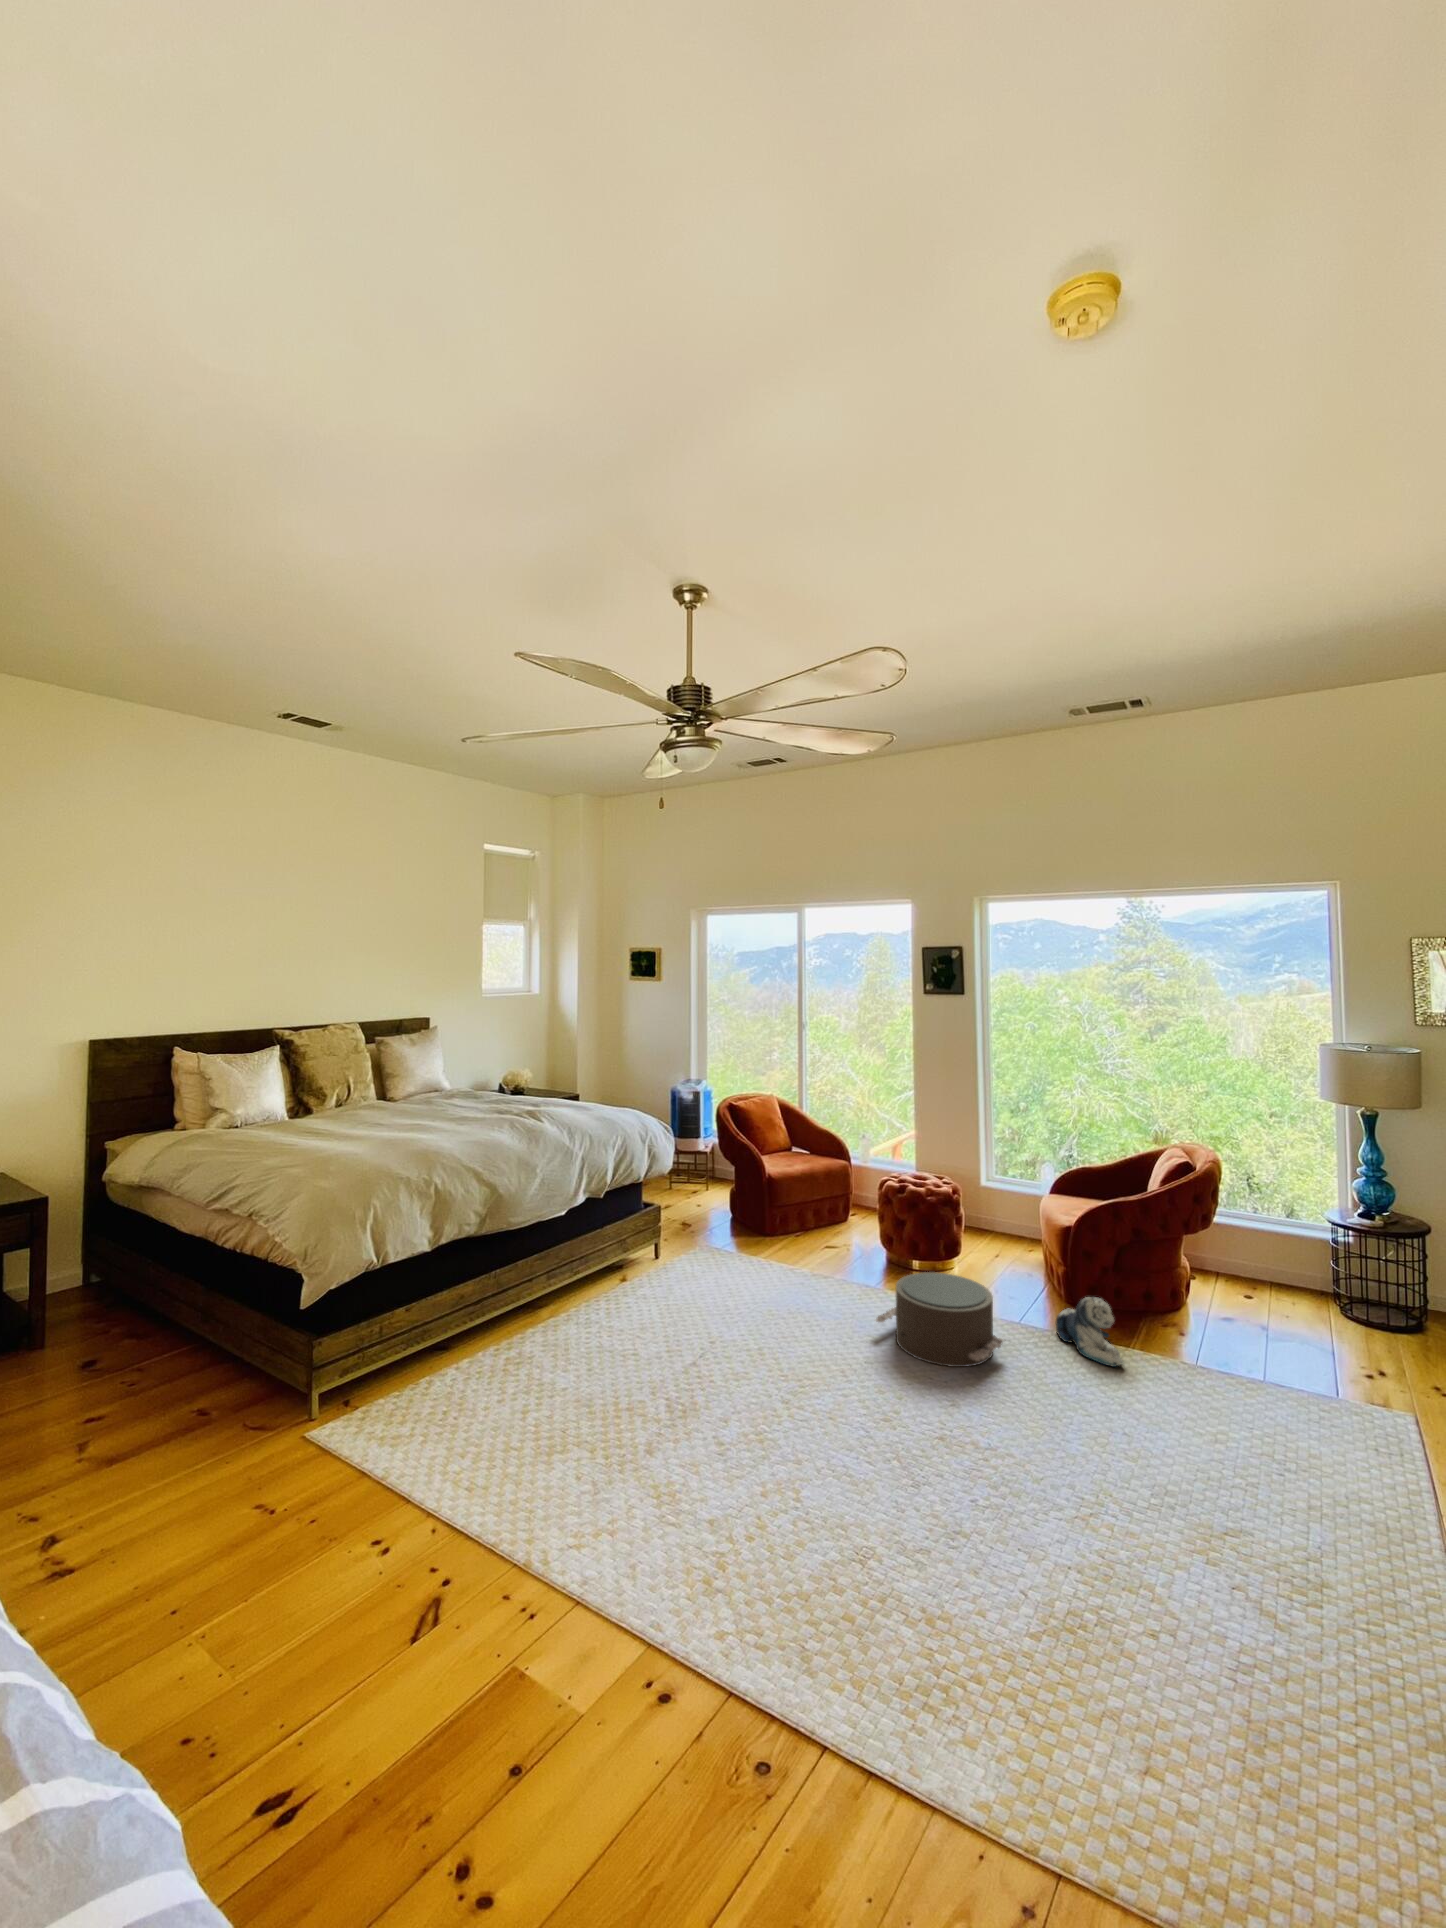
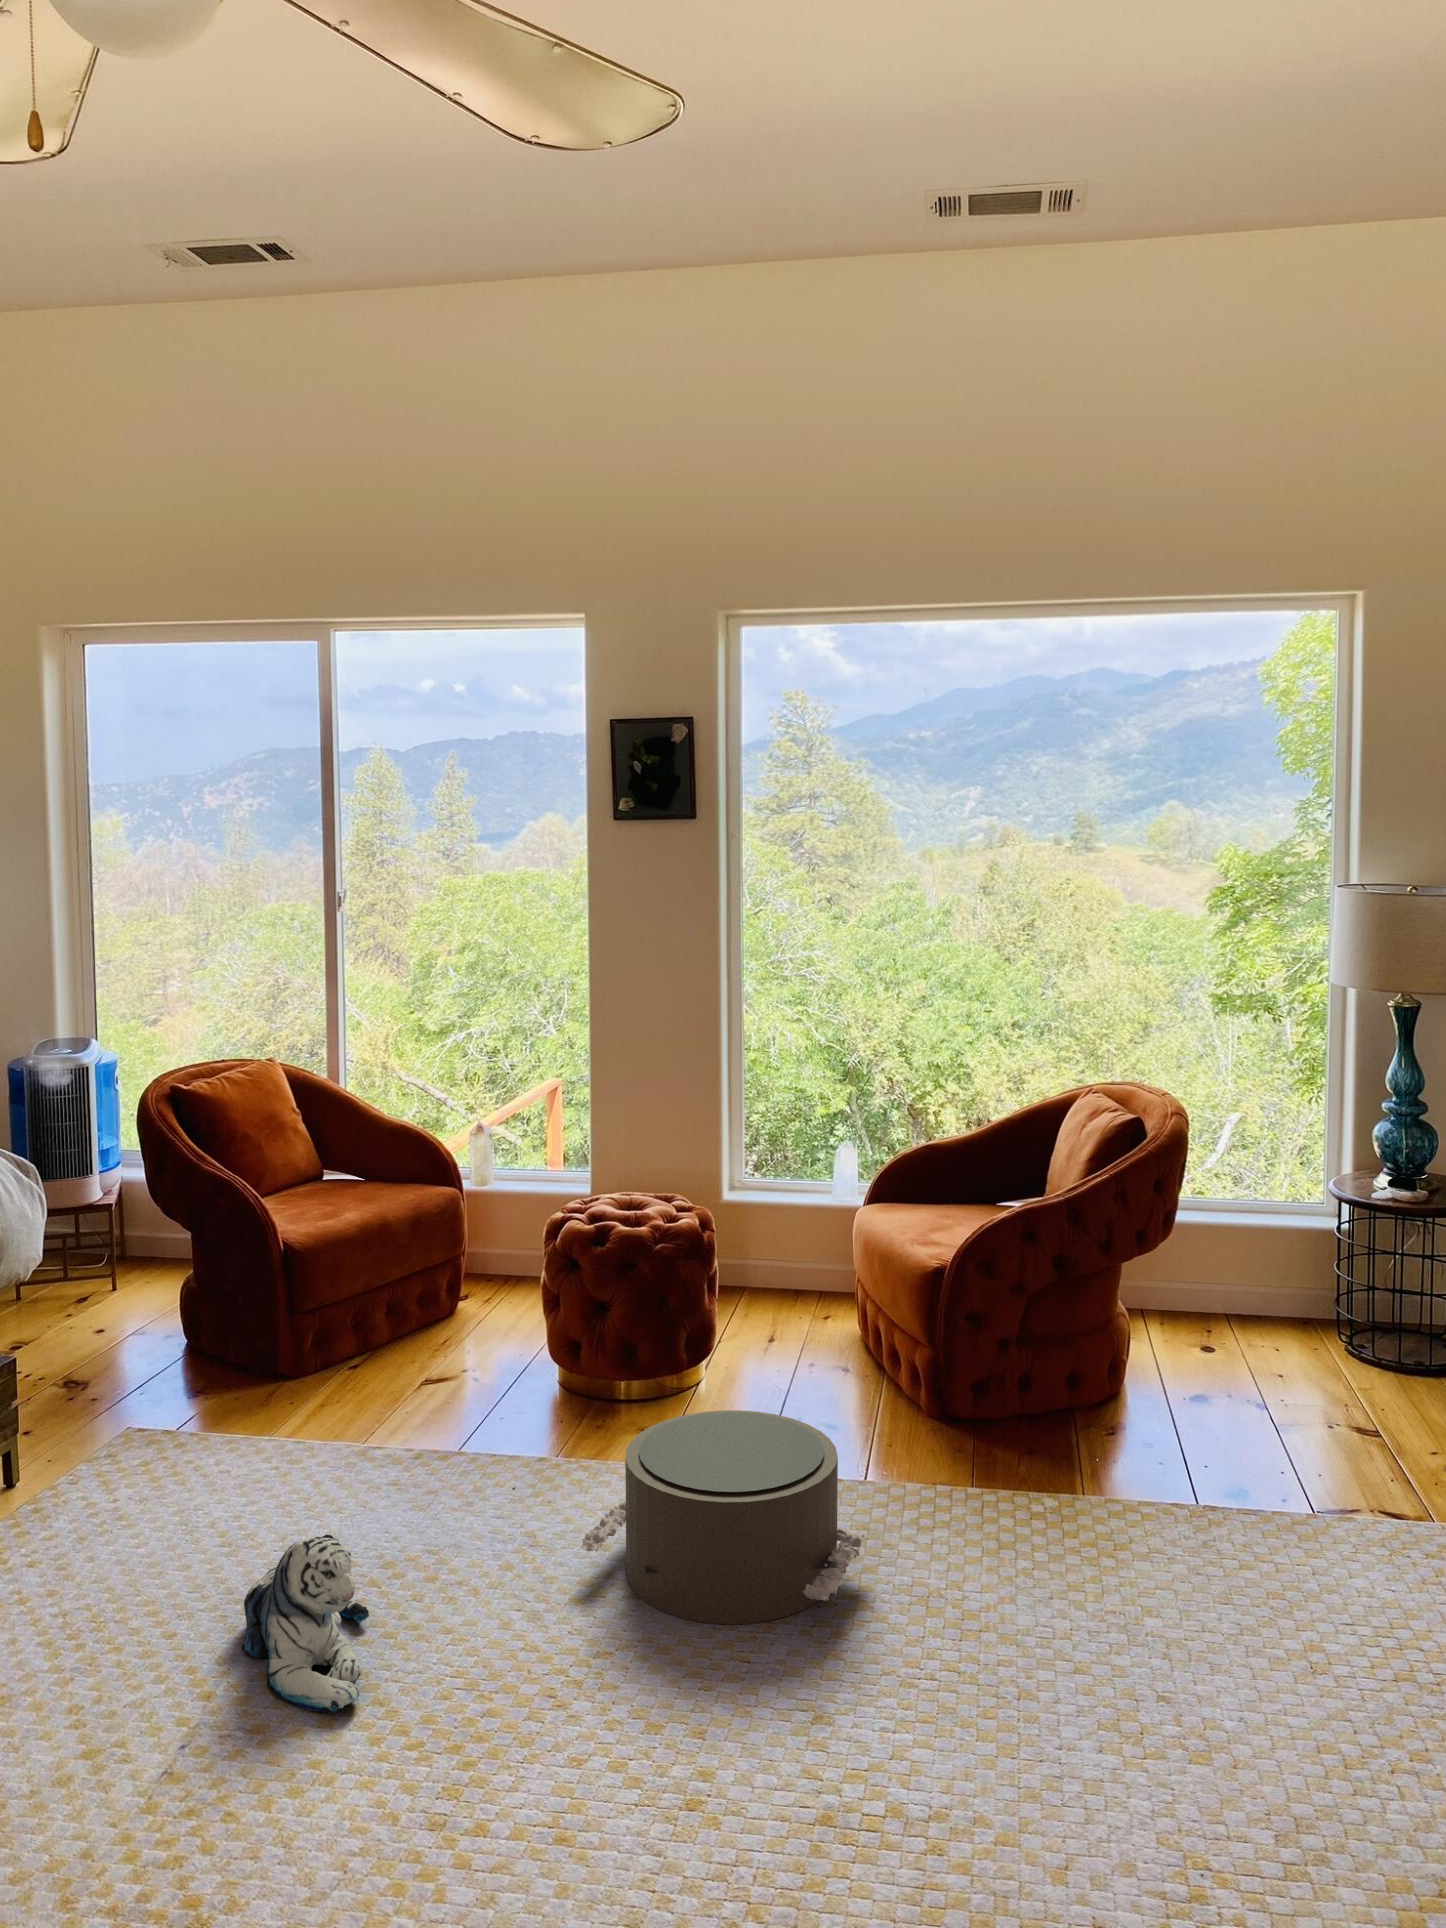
plush toy: present [1056,1297,1123,1367] -> present [241,1535,369,1713]

